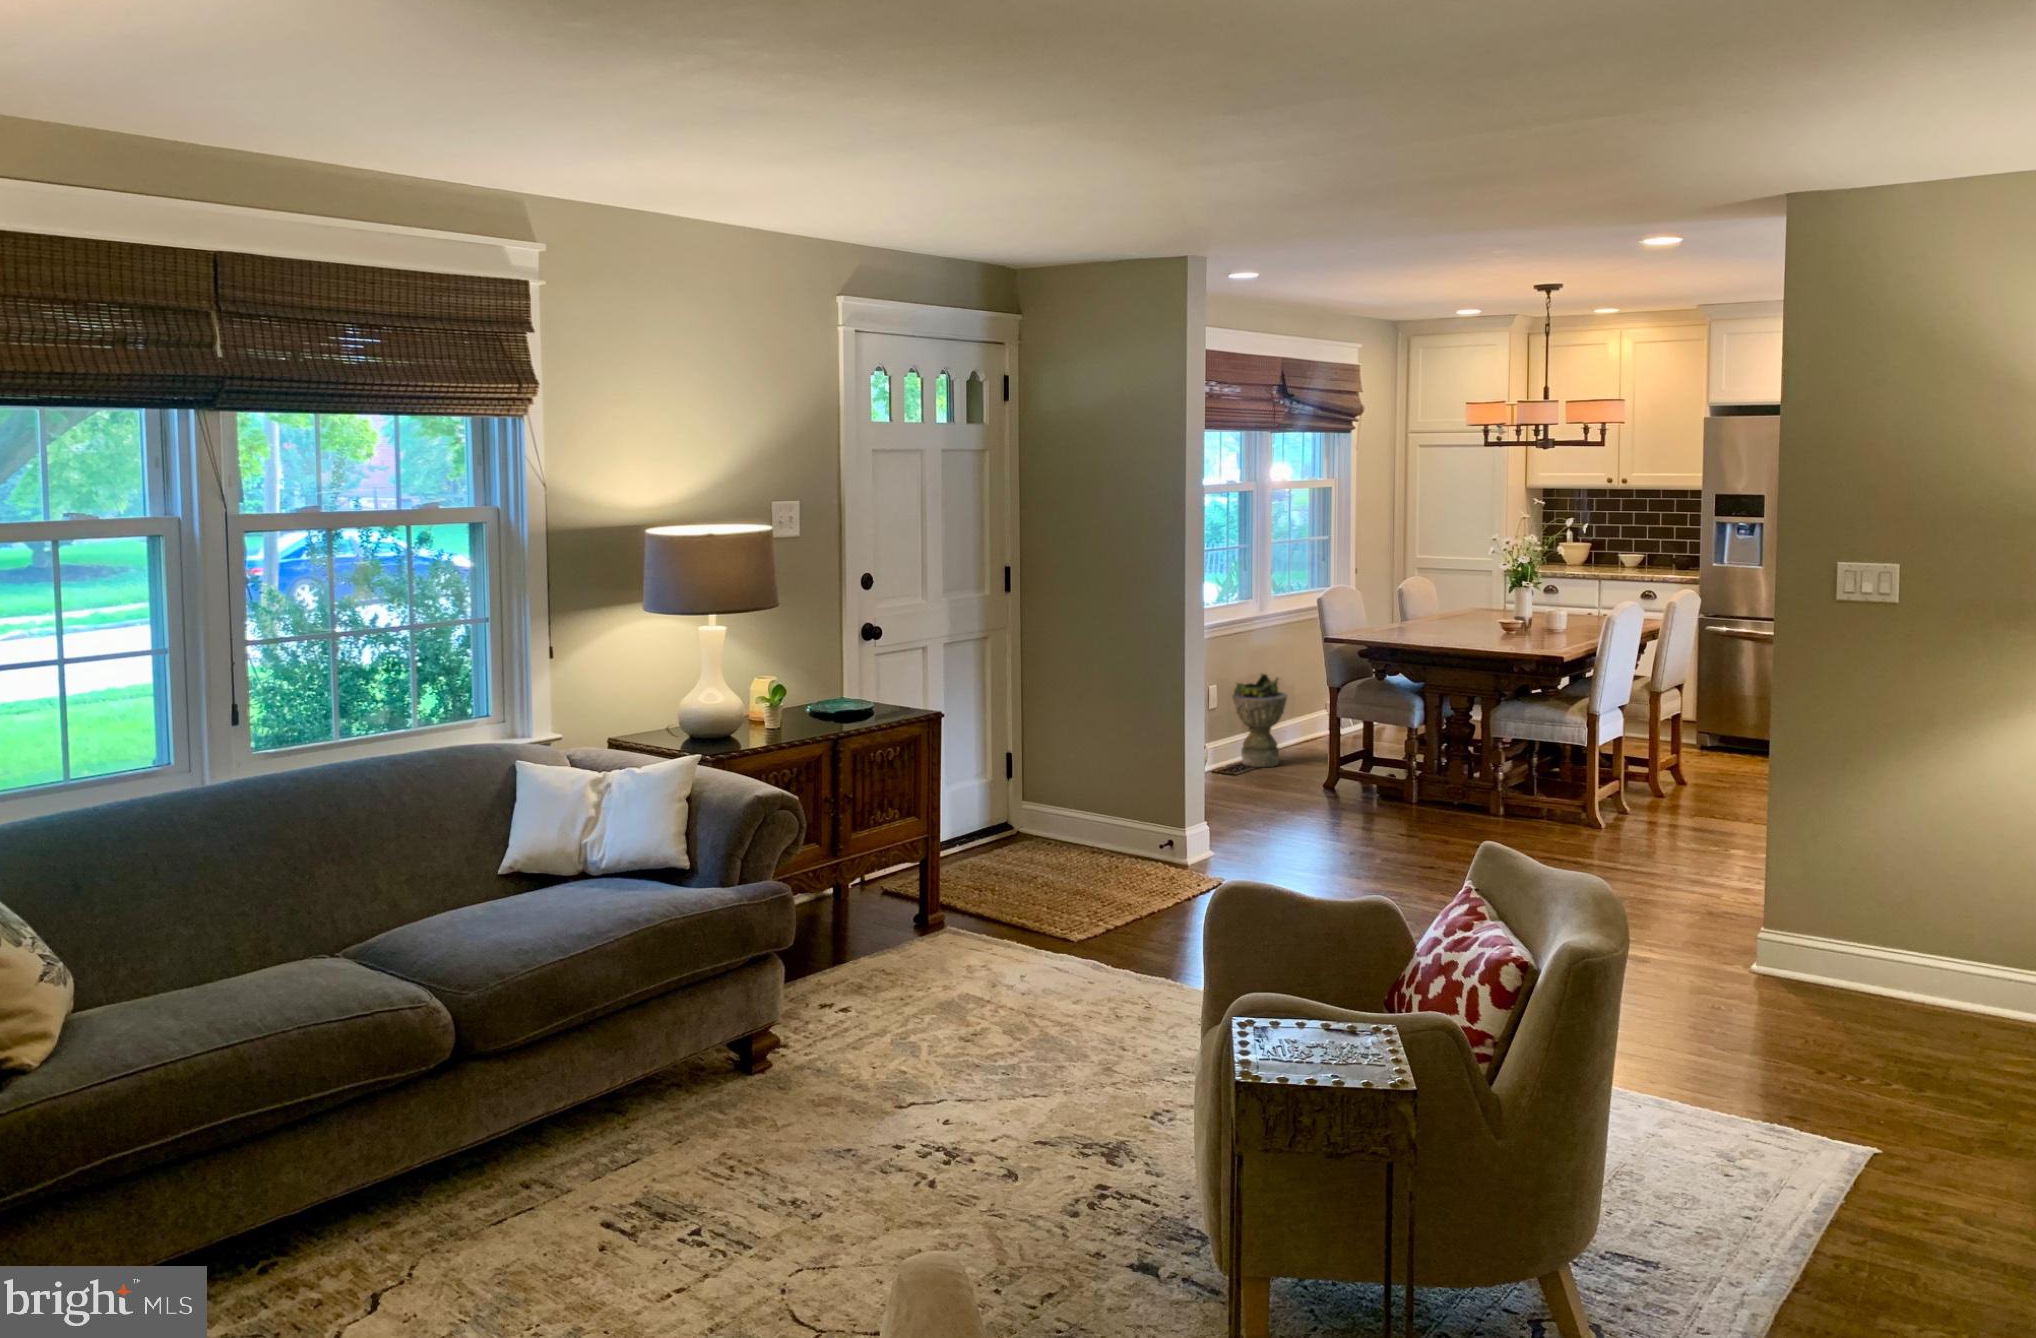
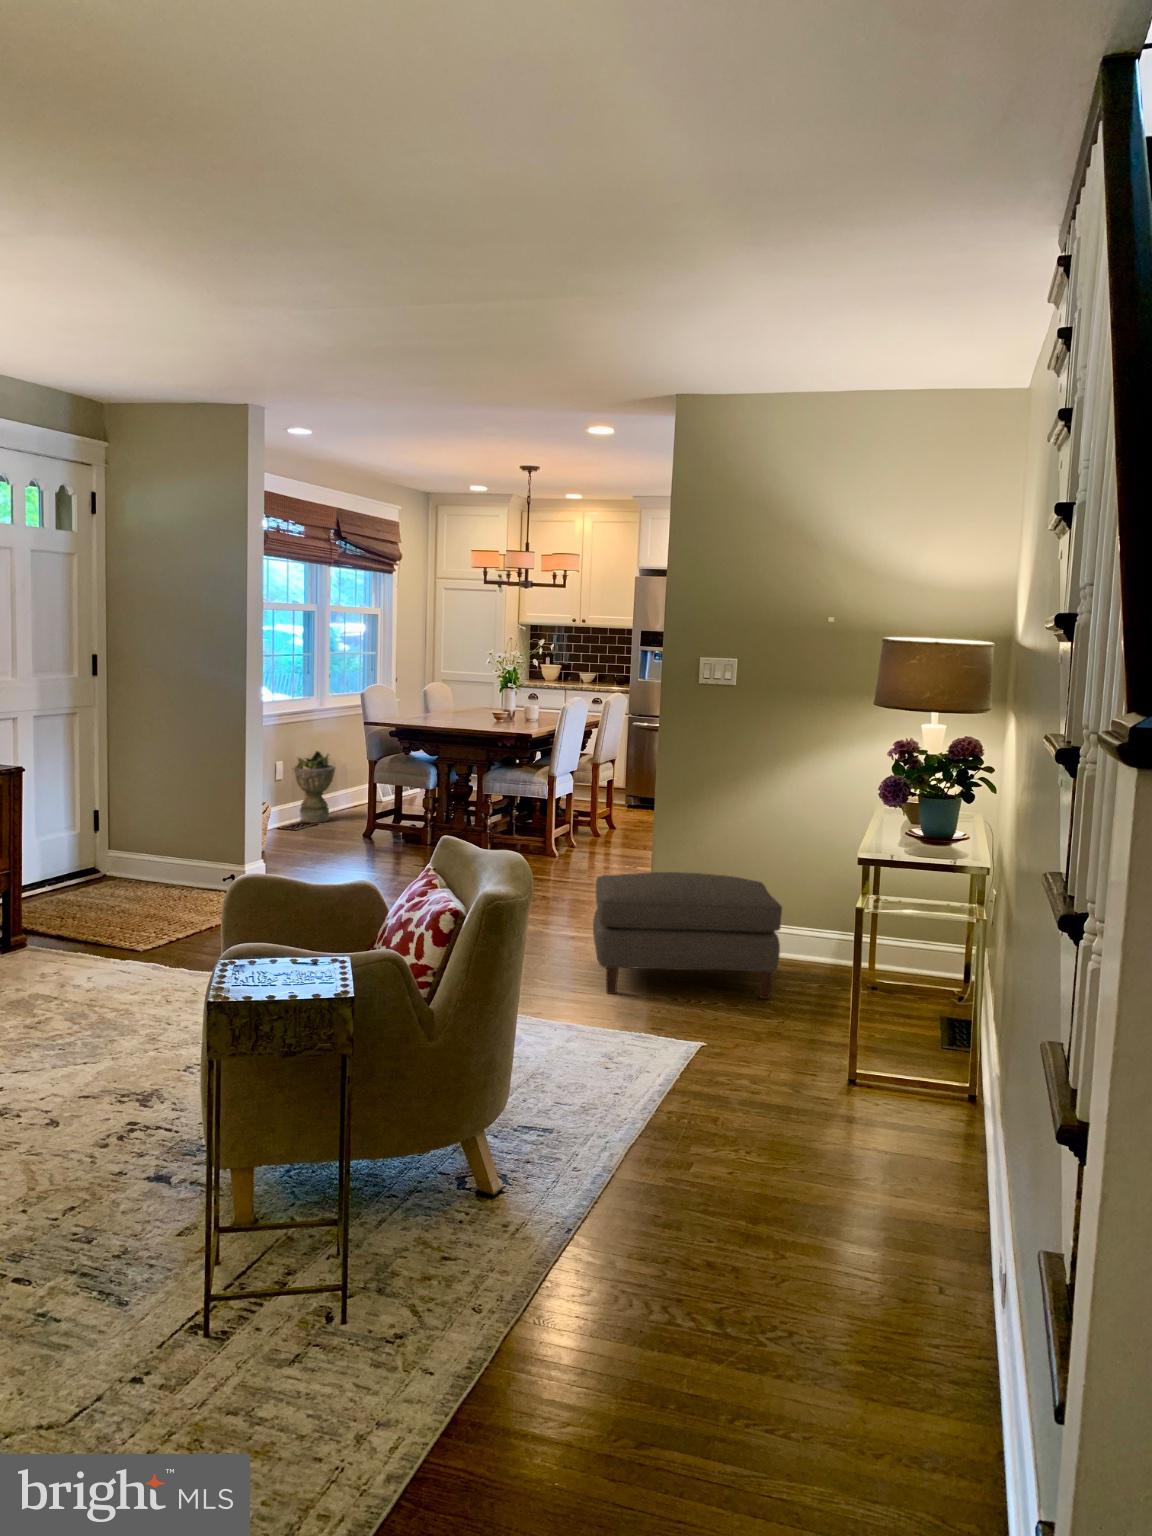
ottoman: none [1674,875,1979,1071] -> present [593,872,782,999]

